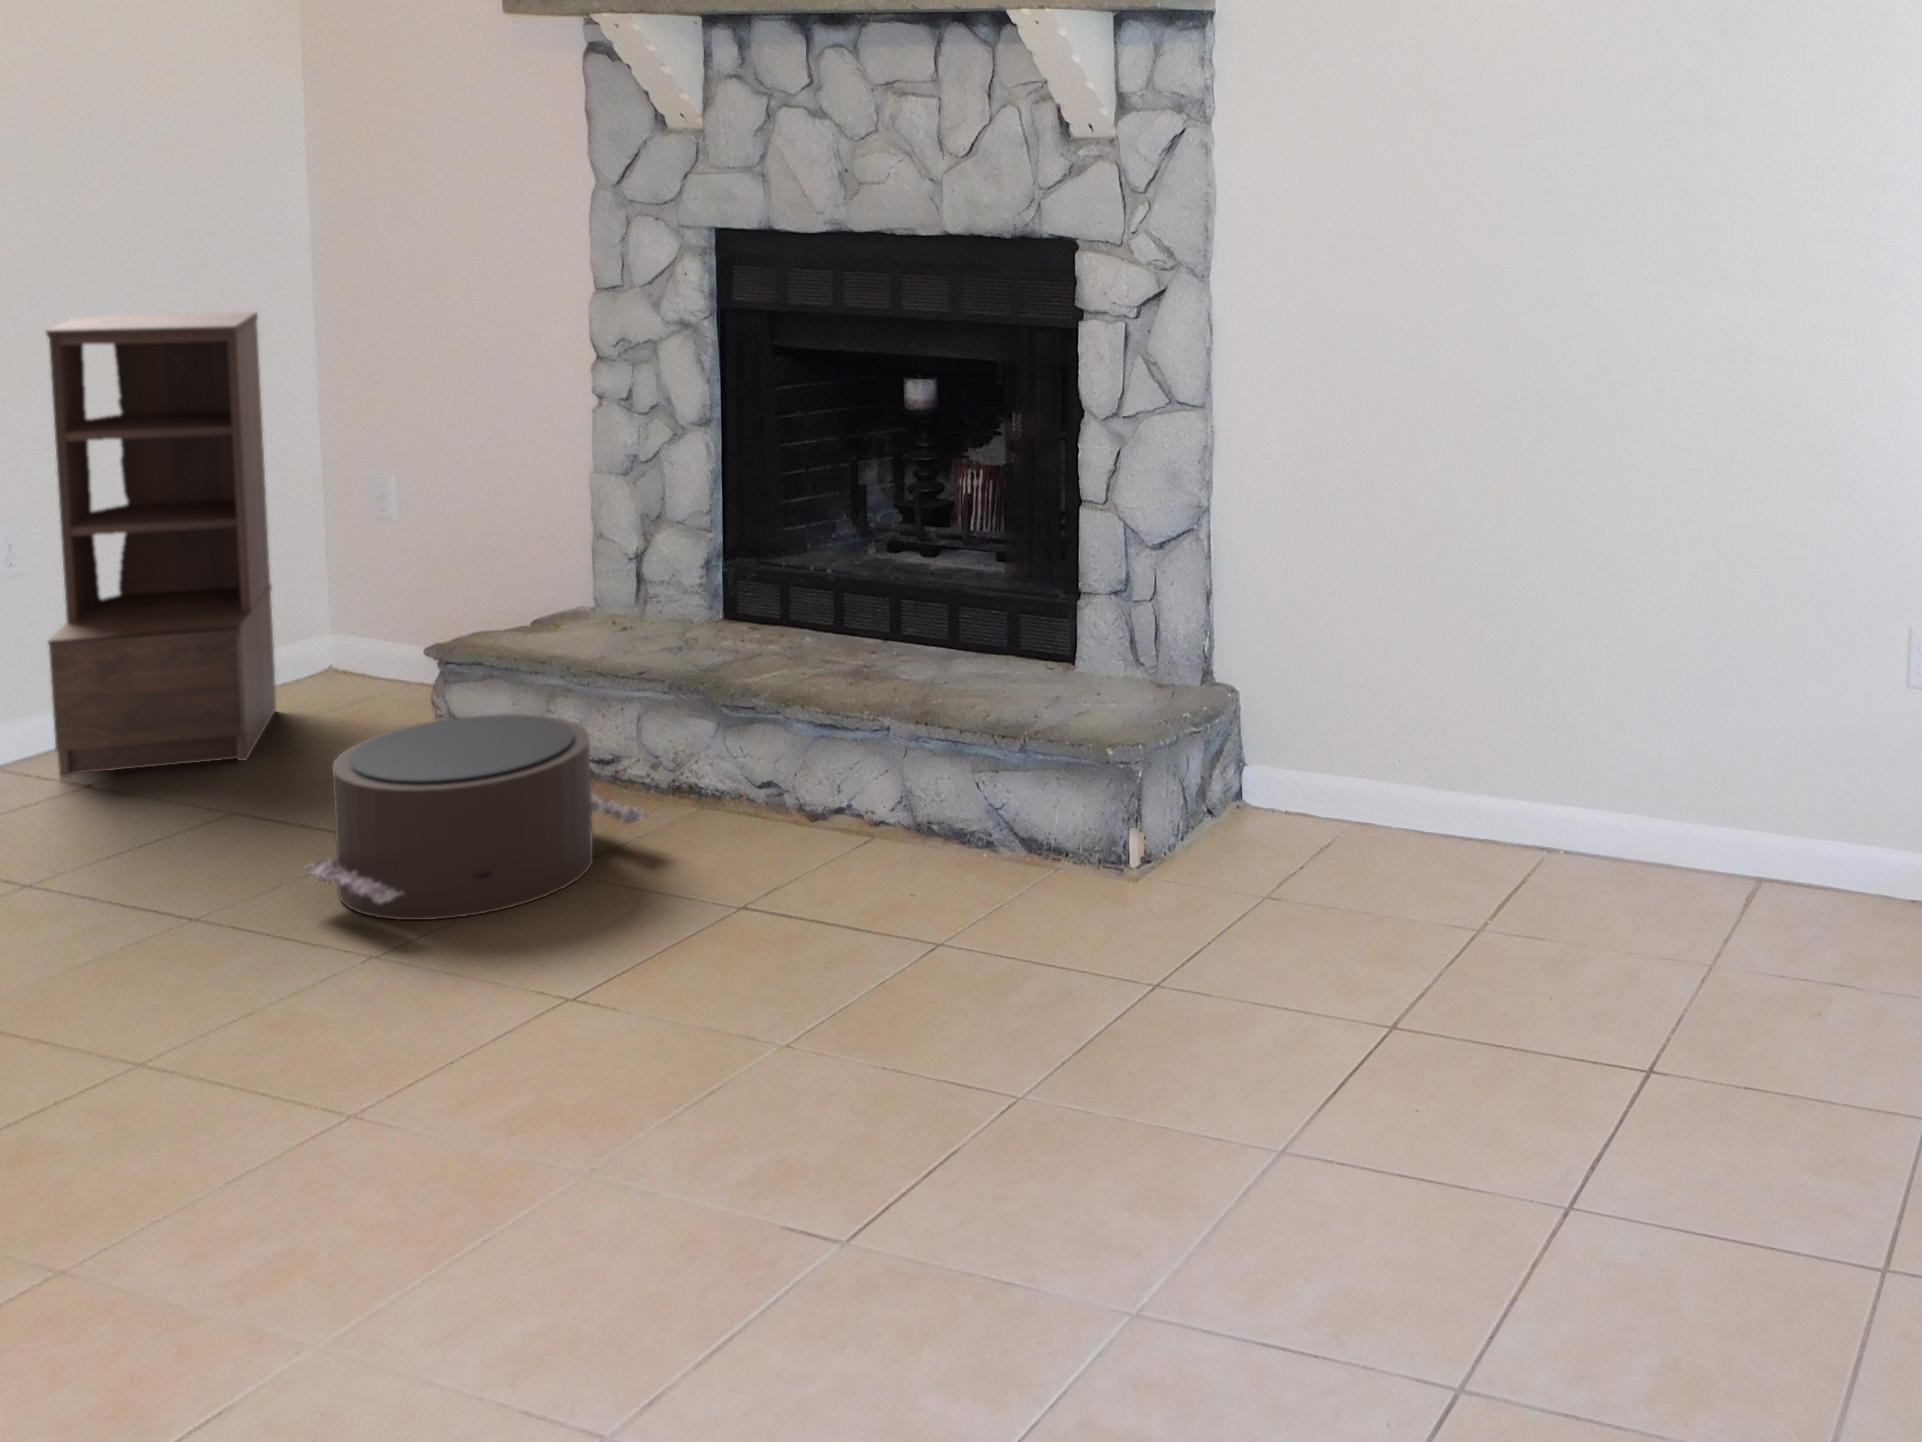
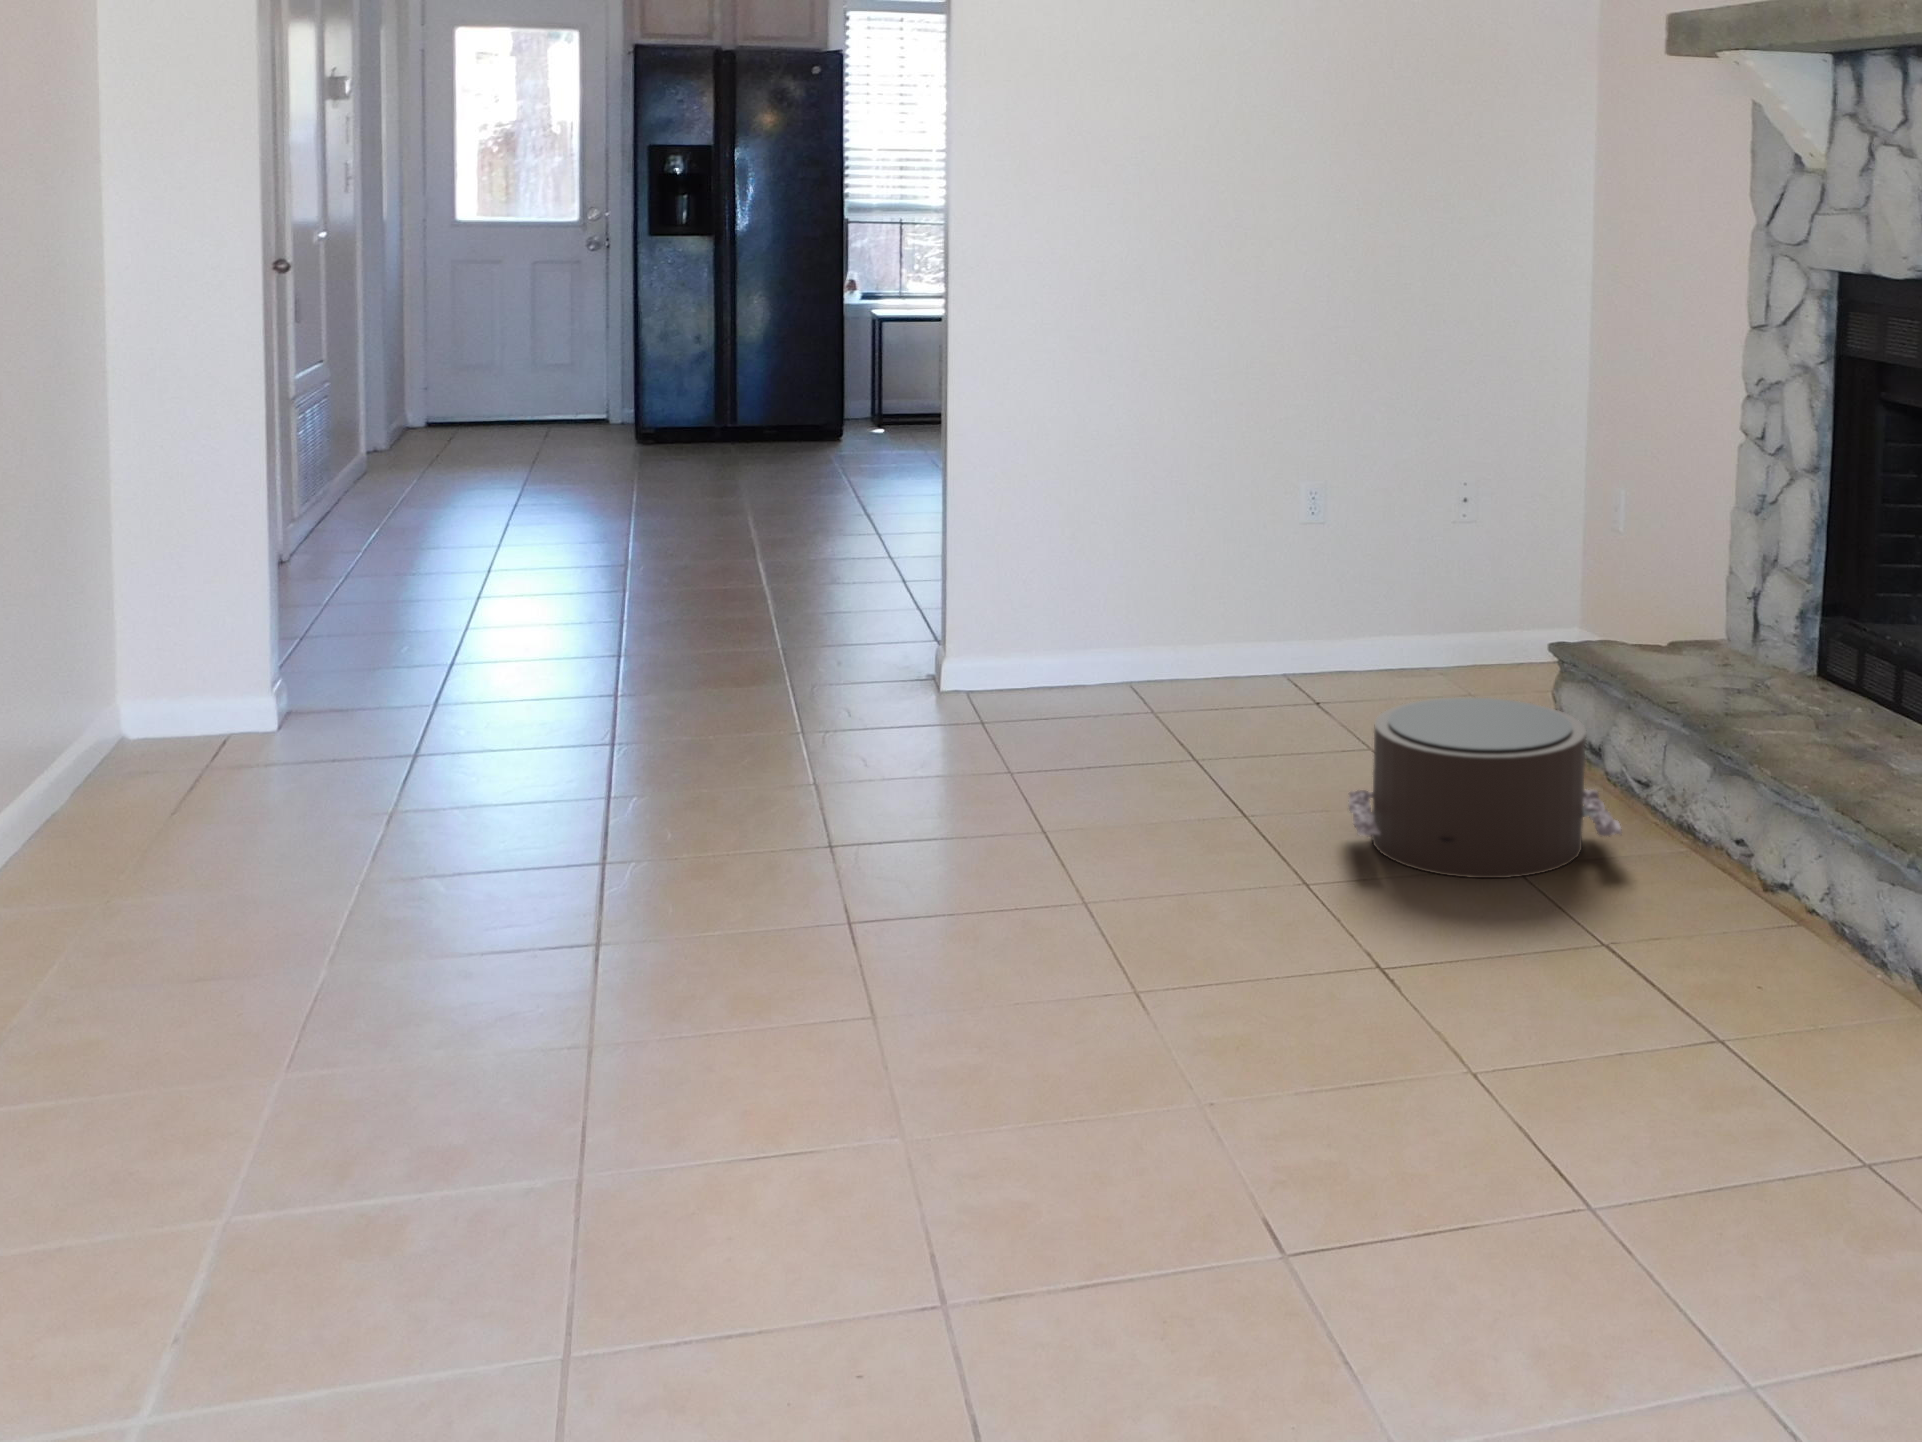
bookshelf: present [46,312,276,777] -> none [1334,322,1530,711]

